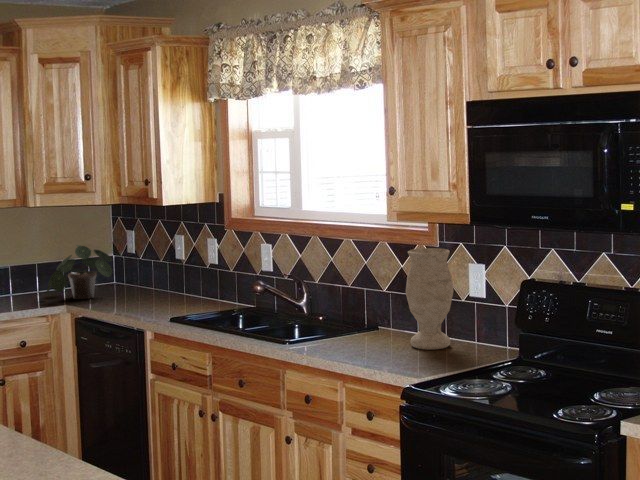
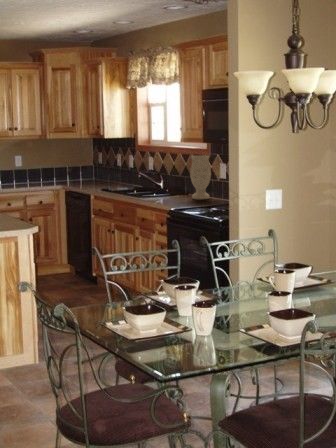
potted plant: present [47,245,112,299] -> none [55,158,87,184]

